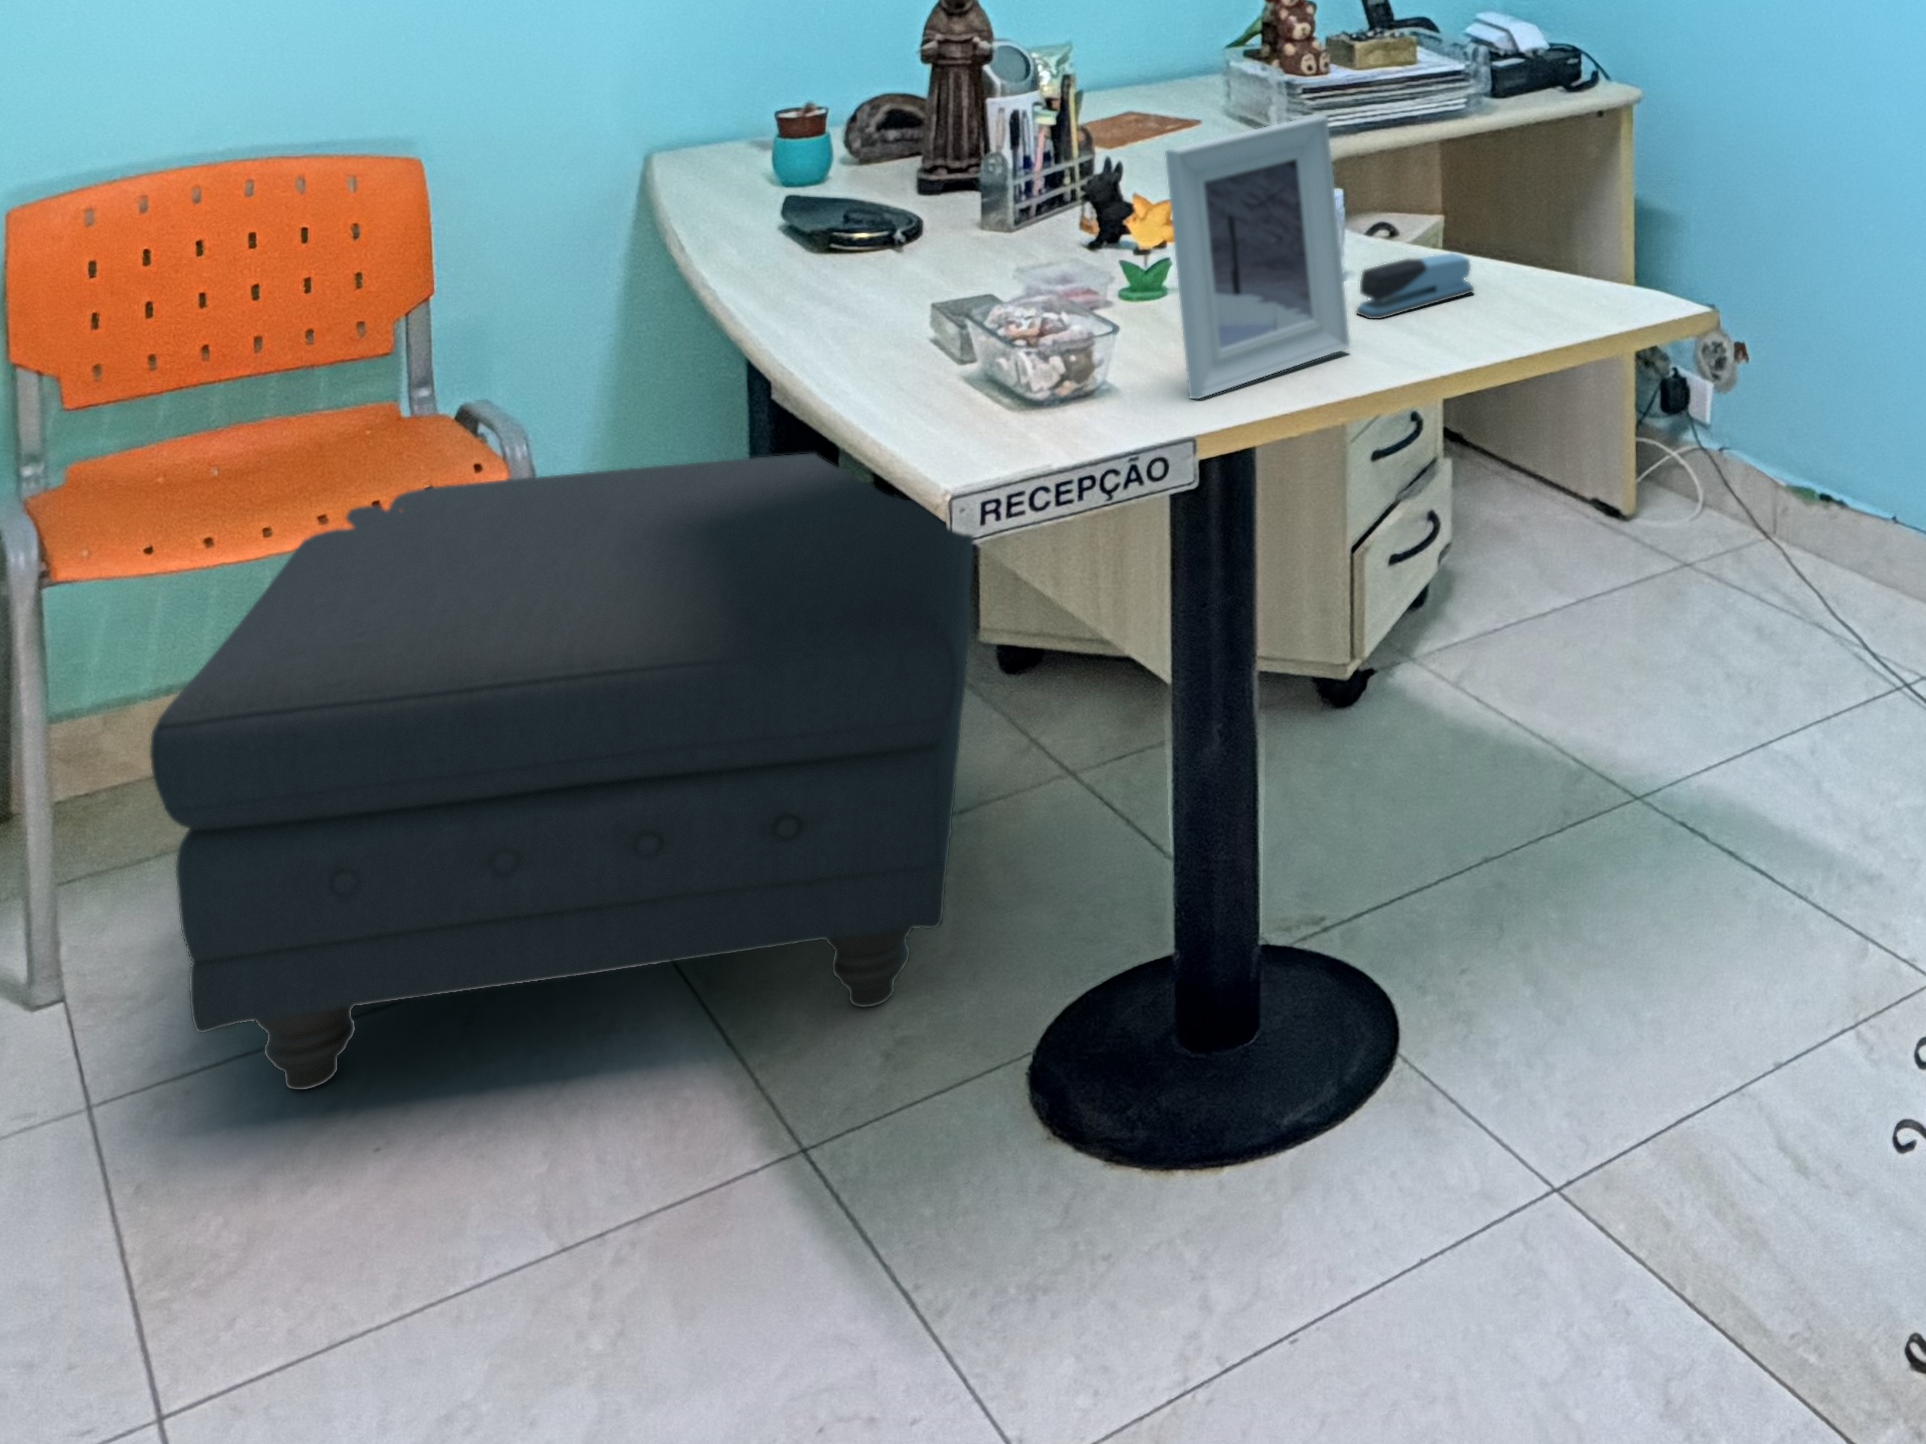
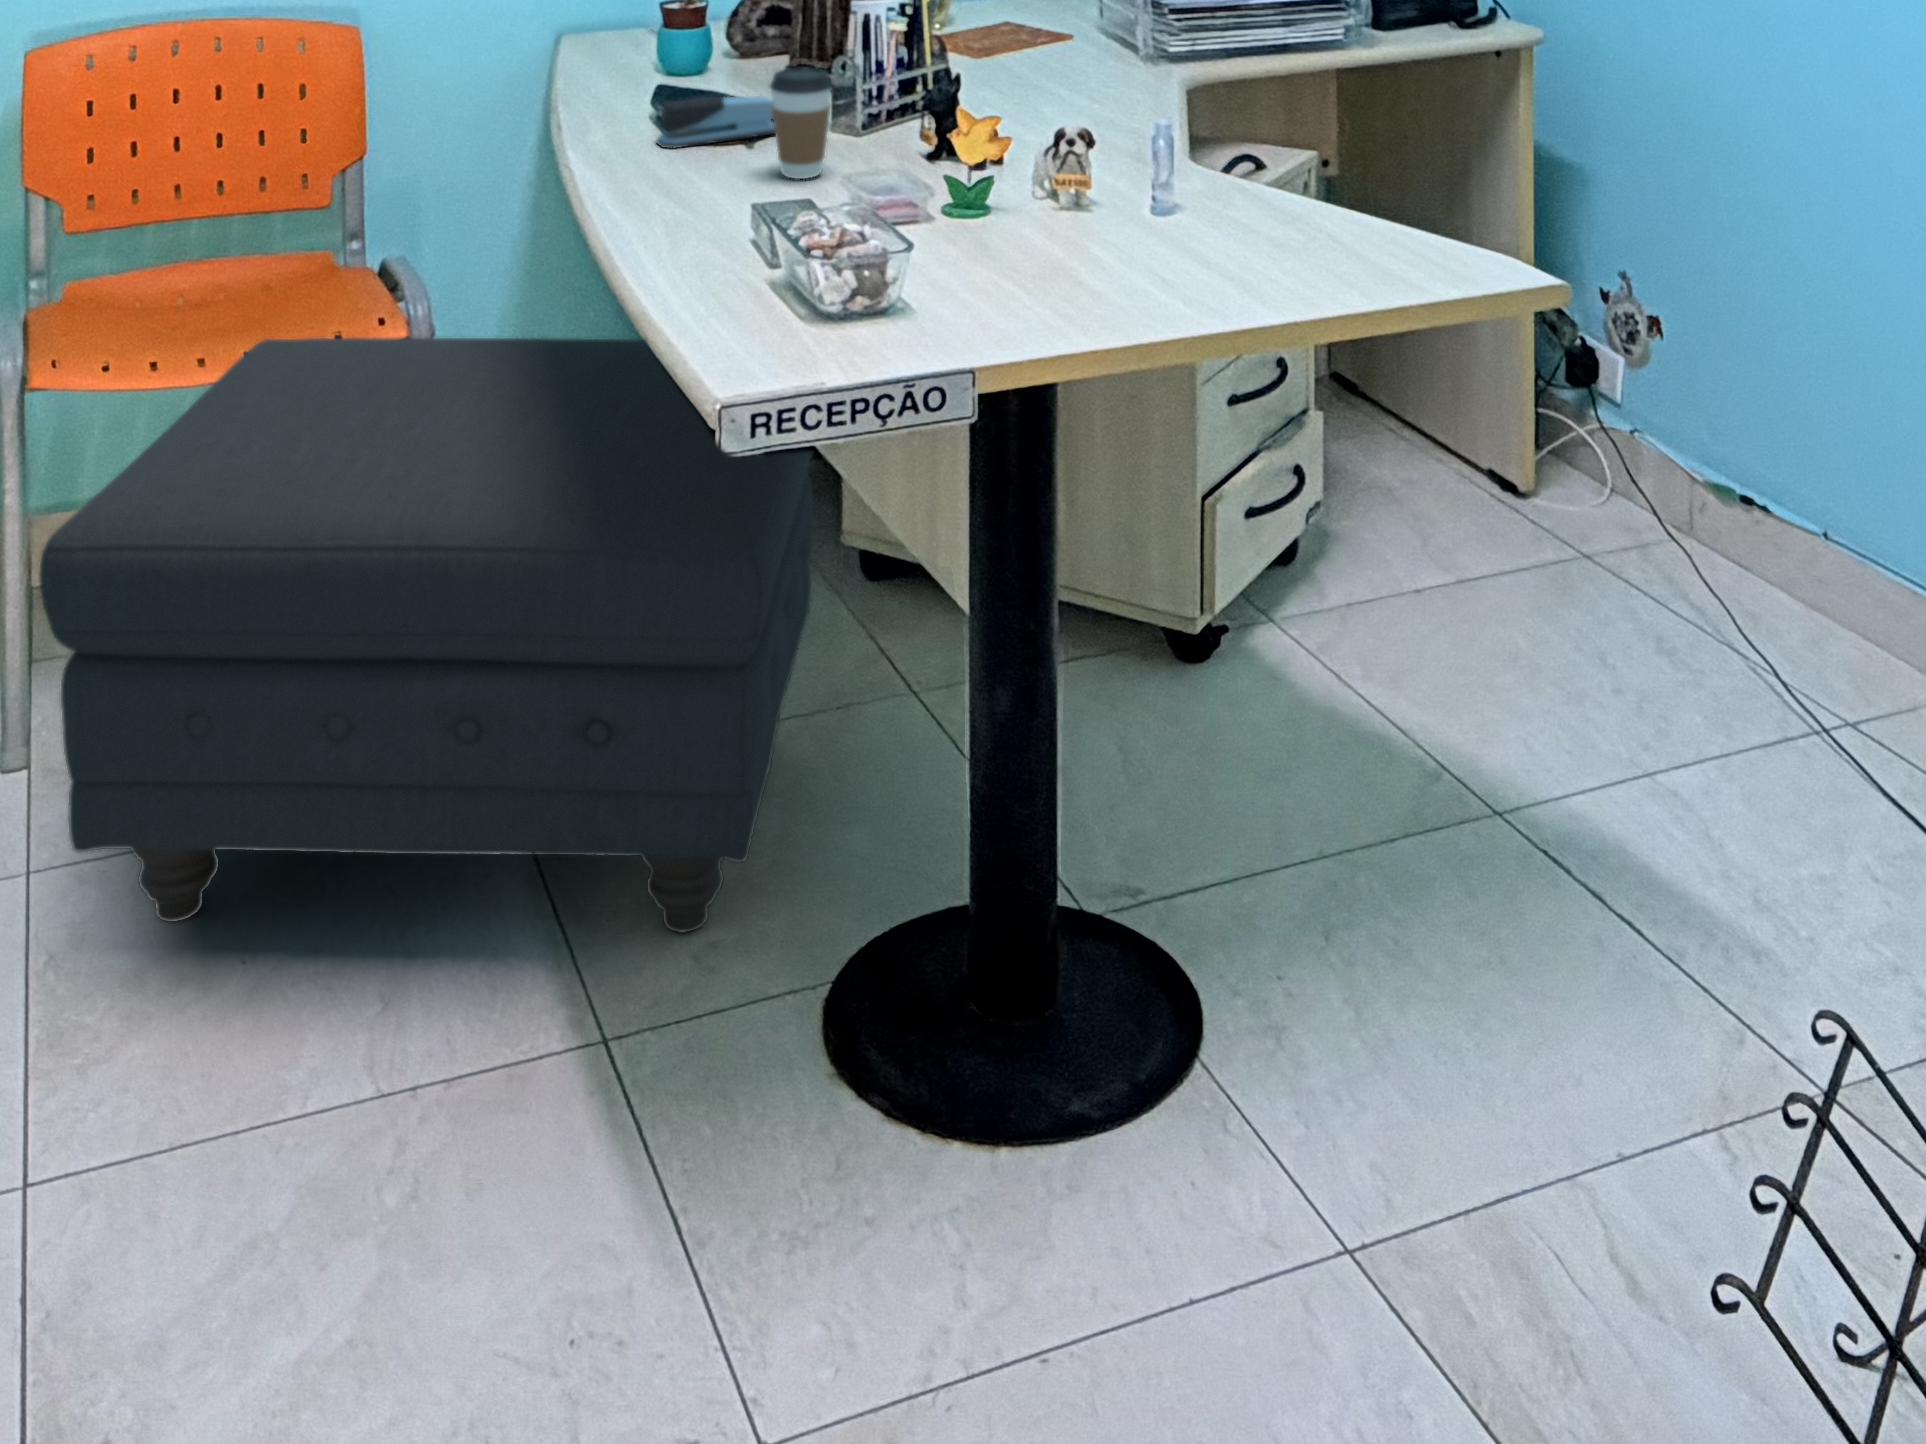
picture frame: present [1166,115,1350,399] -> none [960,23,1165,328]
coffee cup: none [937,173,1002,281] -> present [770,68,832,179]
stapler: present [1357,254,1474,319] -> present [657,96,775,149]

